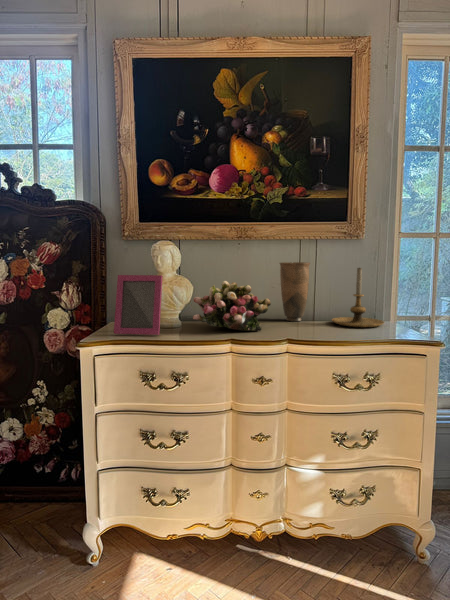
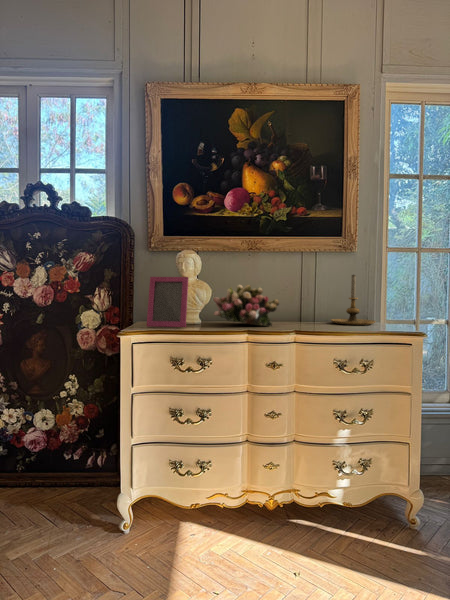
vase: present [280,262,310,321] -> none [285,271,311,322]

